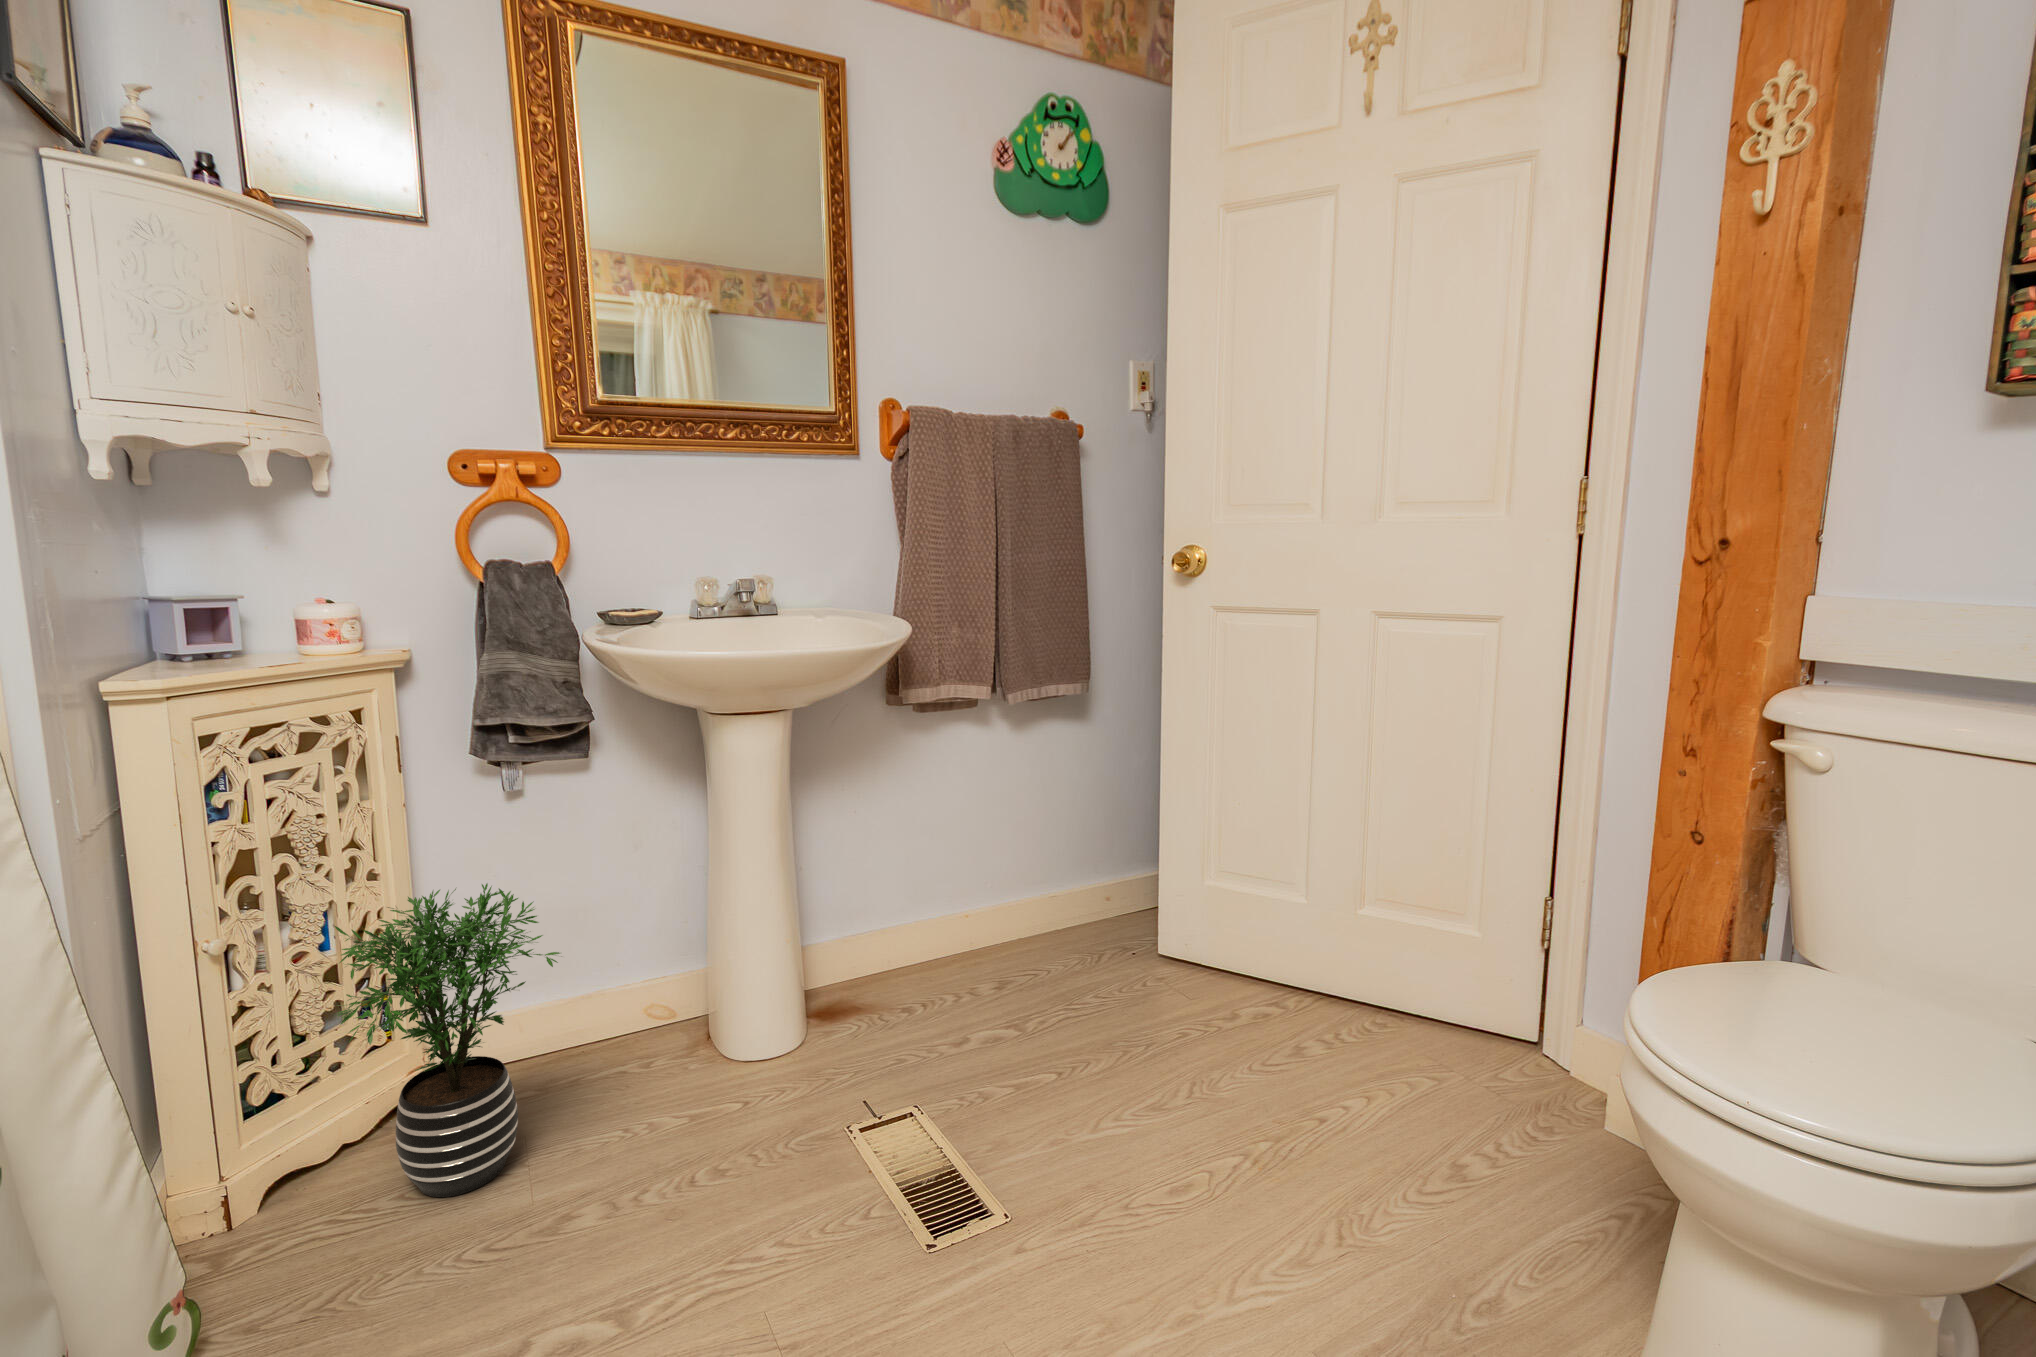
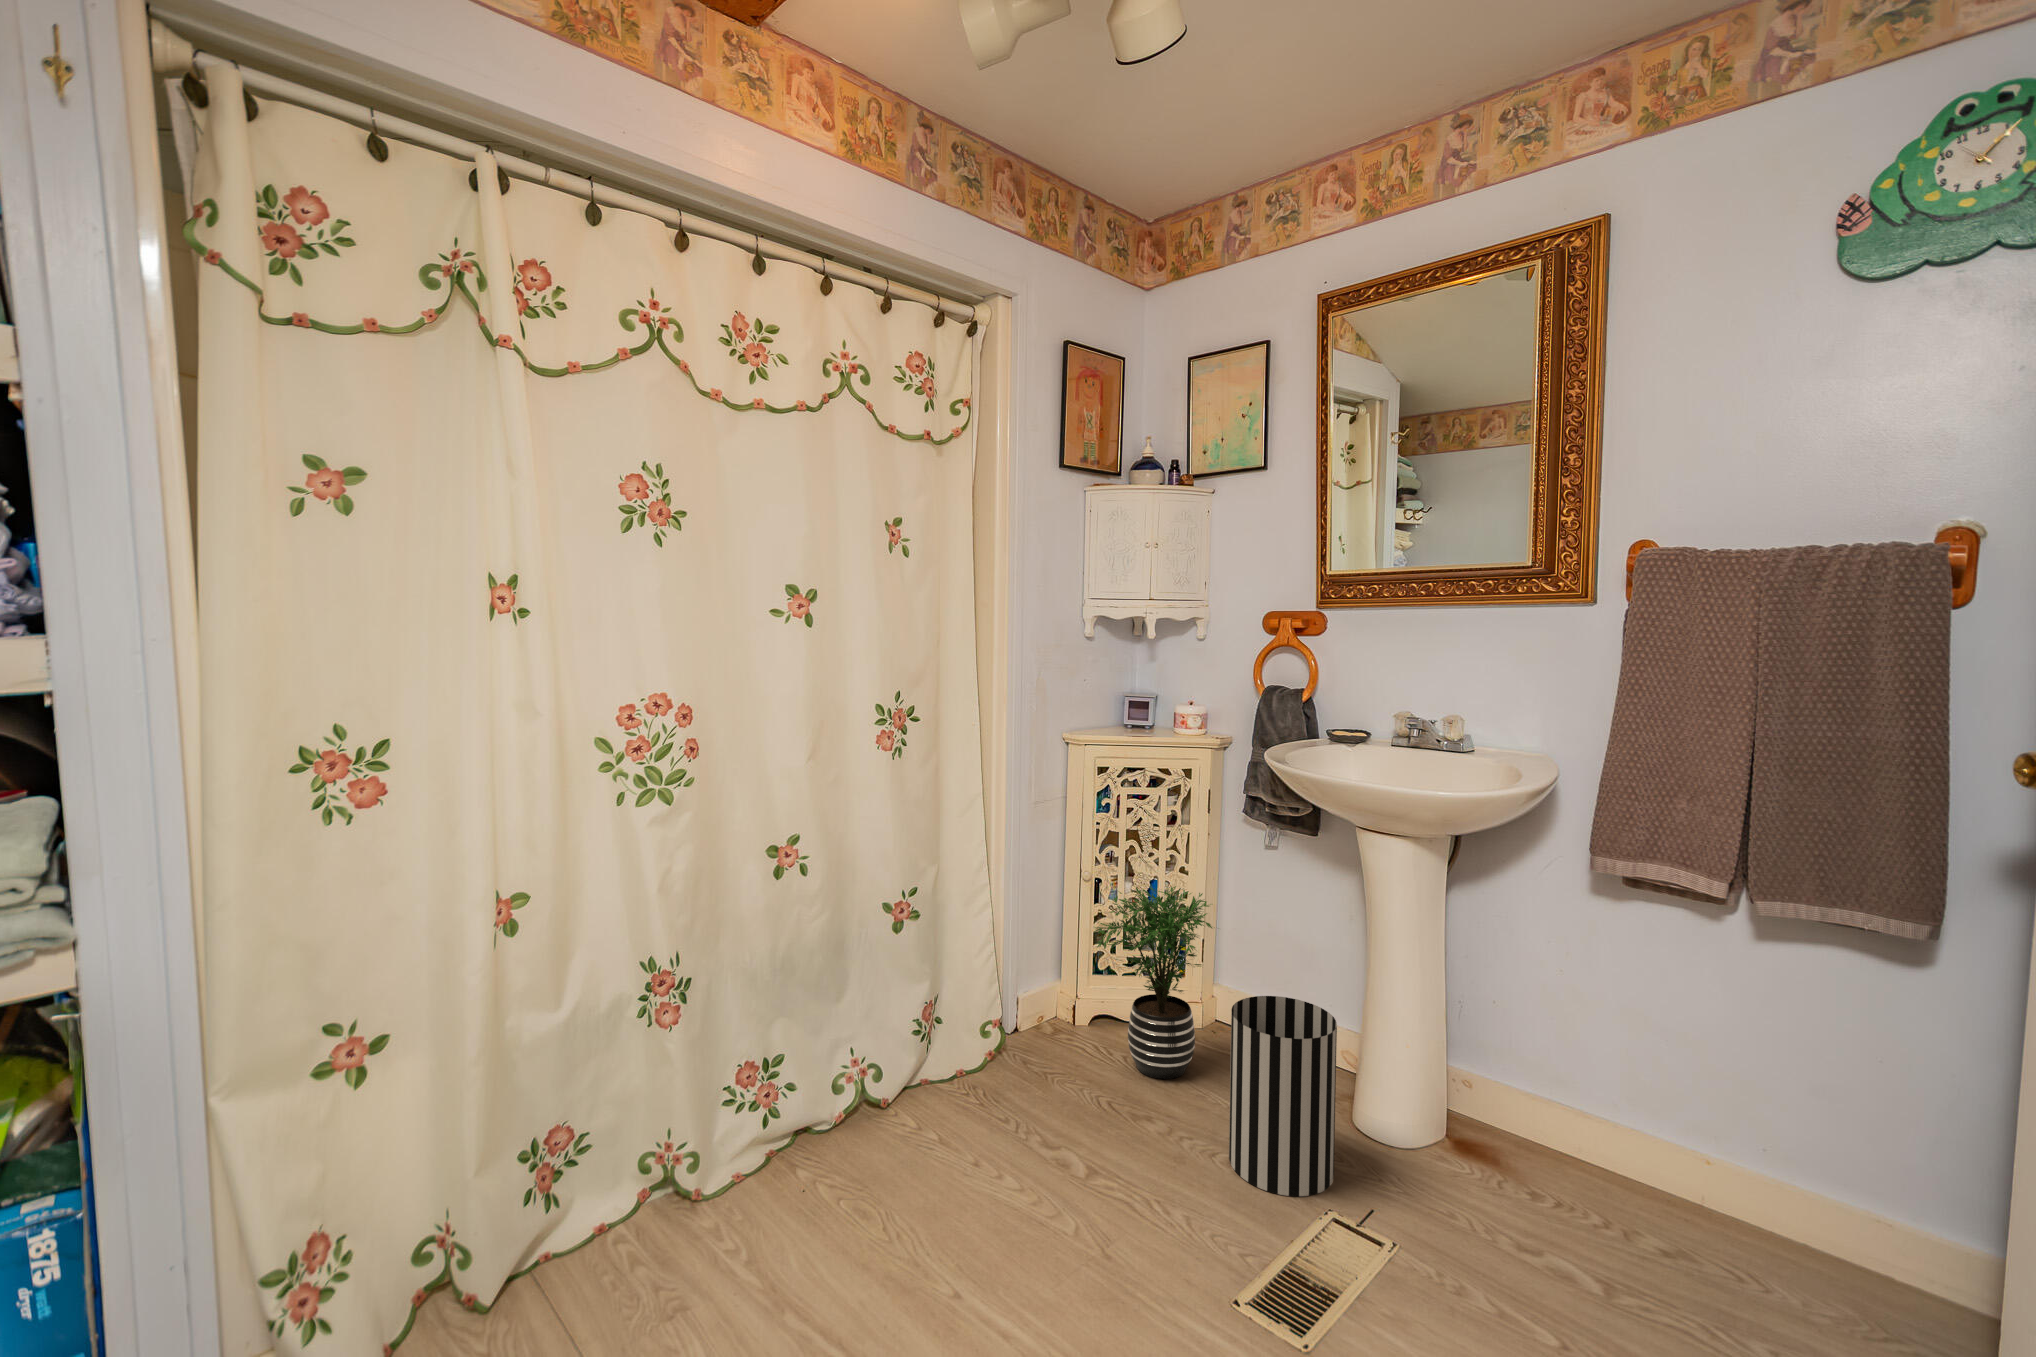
wastebasket: none [677,938,813,1176] -> present [1229,996,1337,1196]

